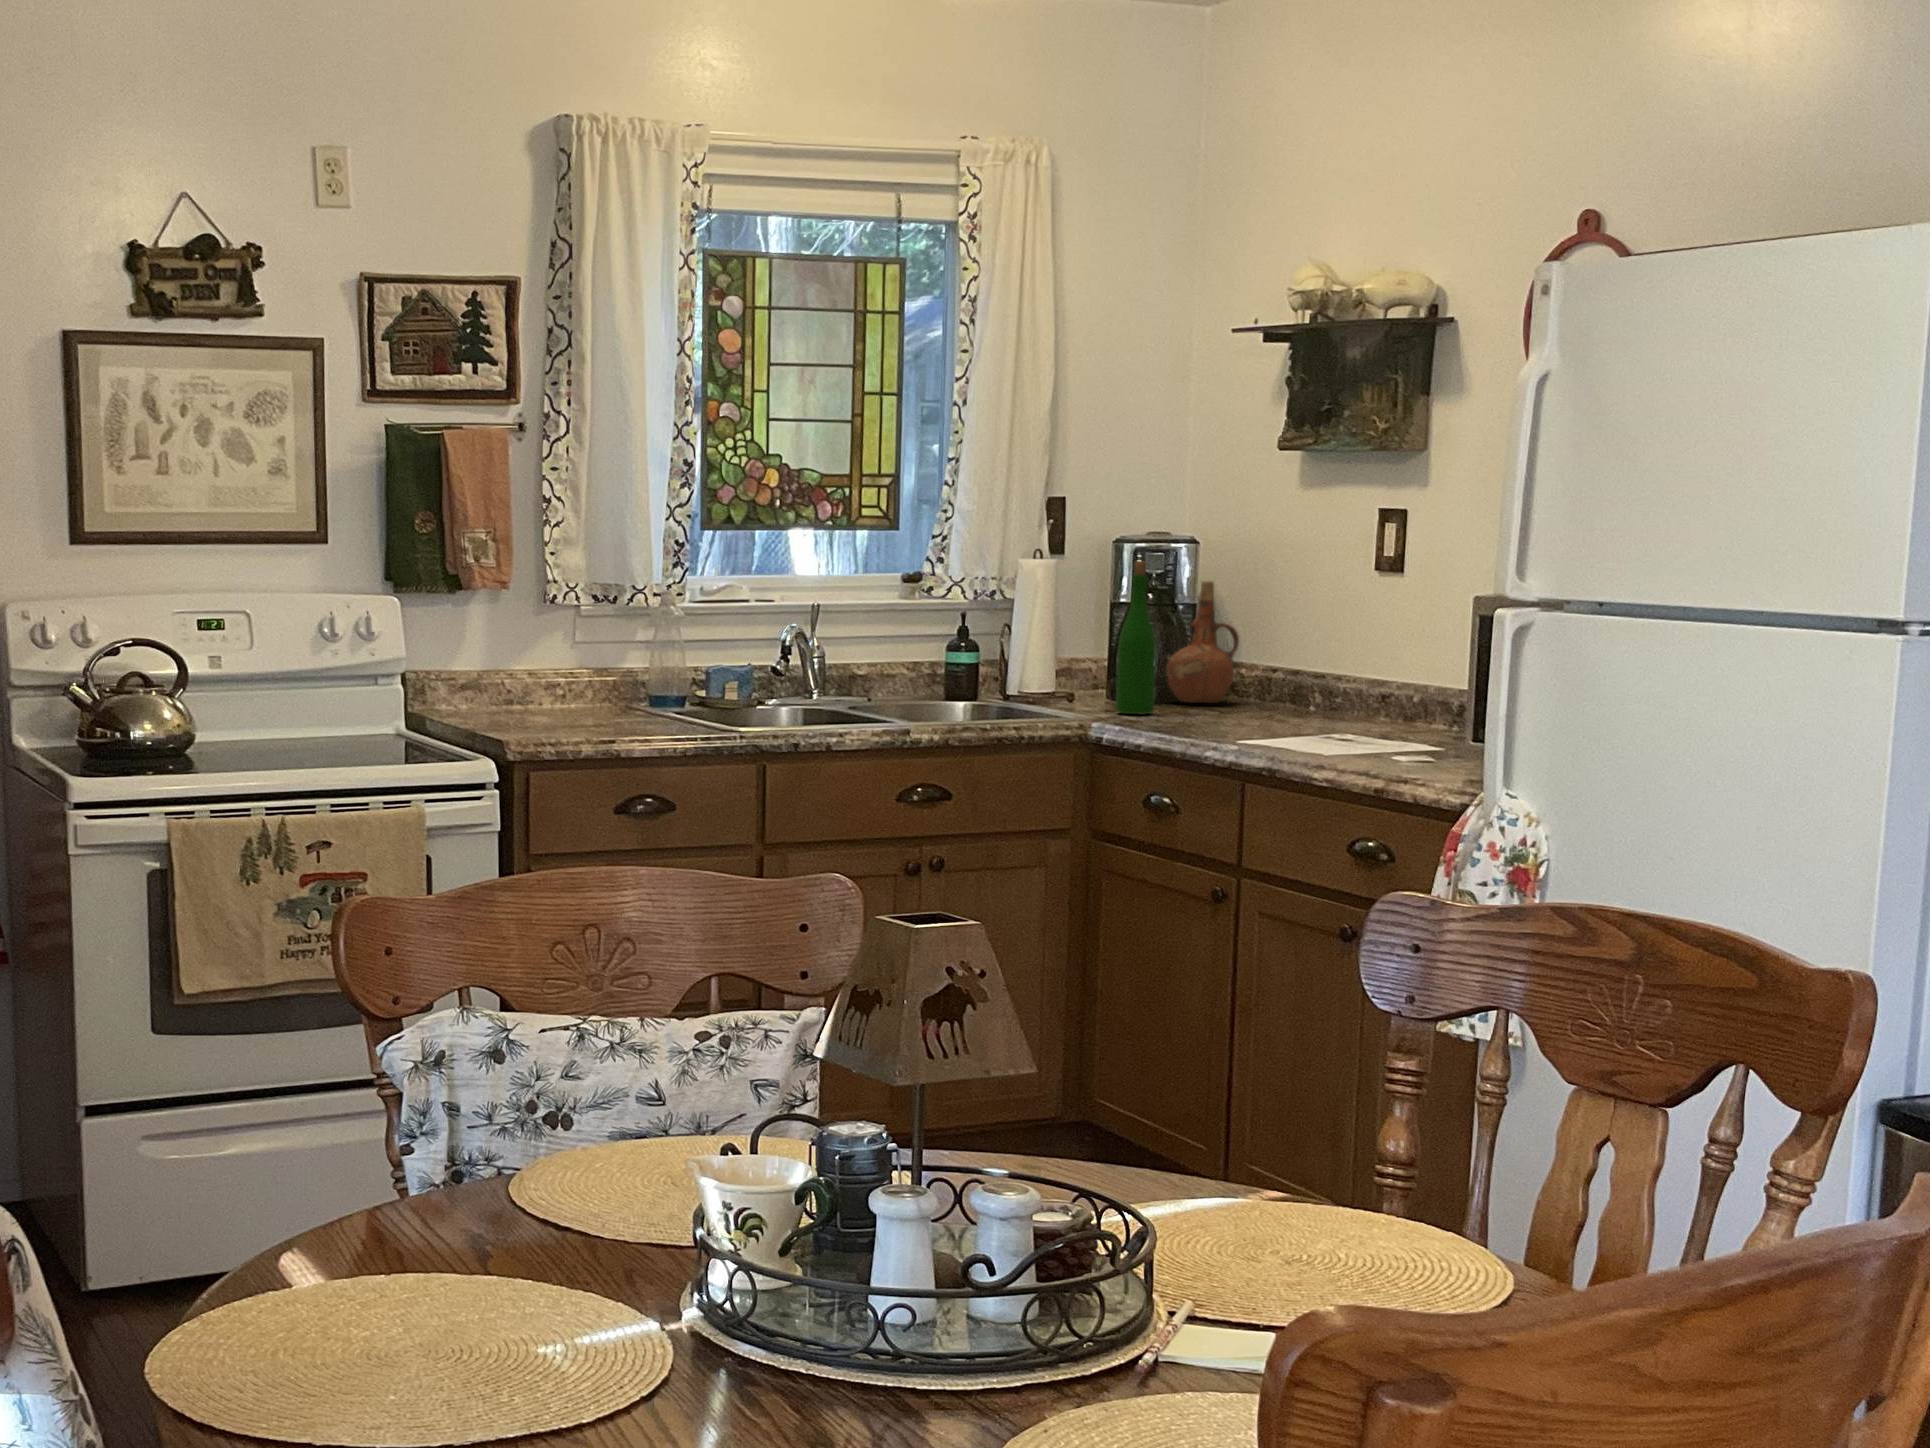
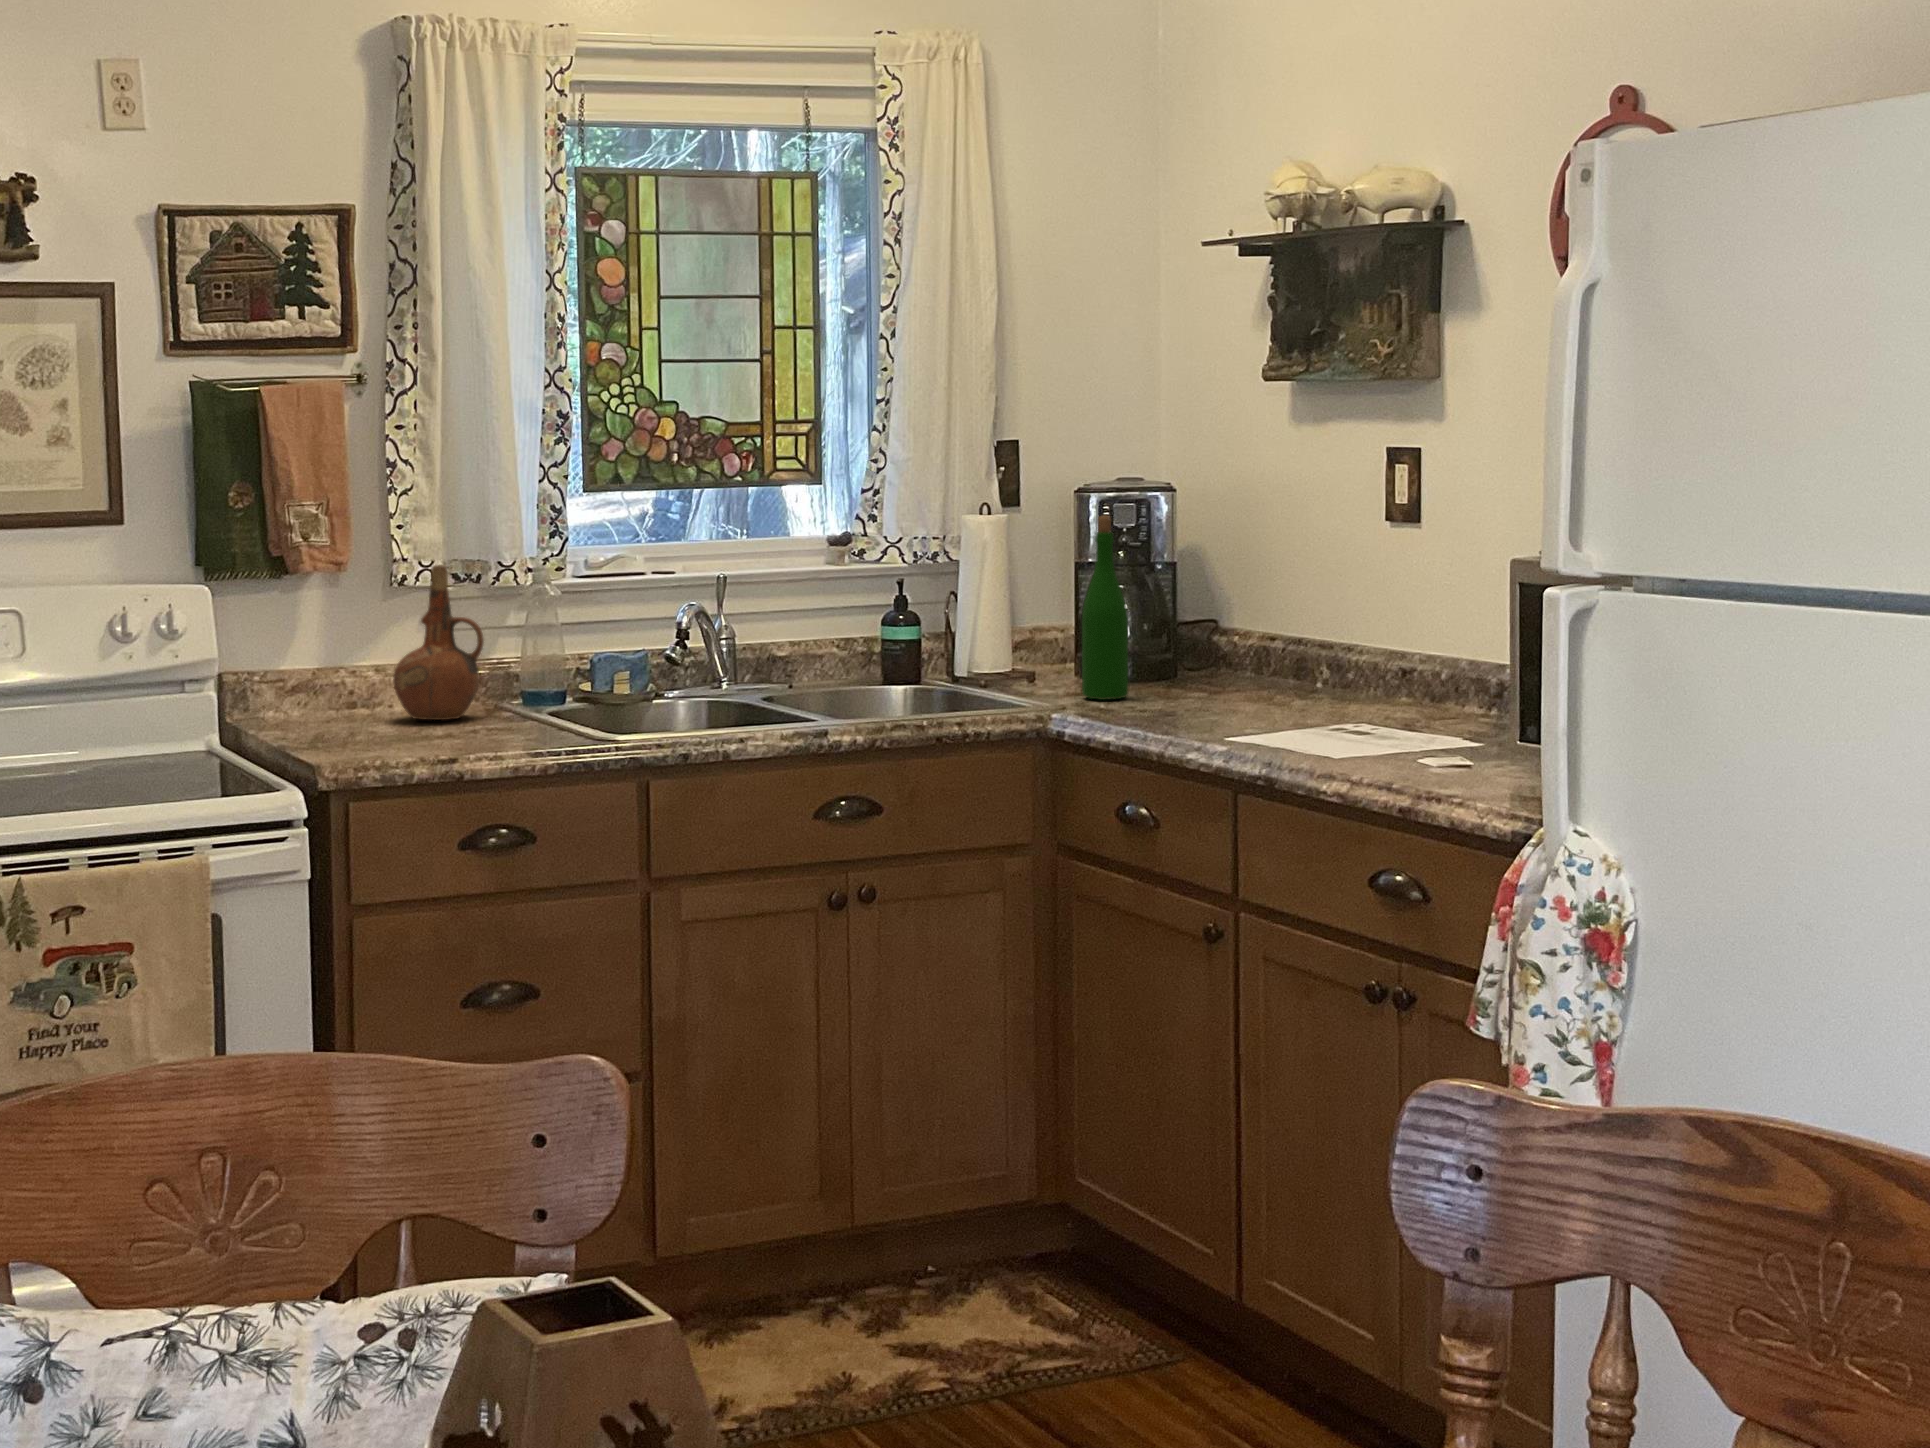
ceramic pitcher: present [1167,581,1239,703] -> present [393,565,484,720]

